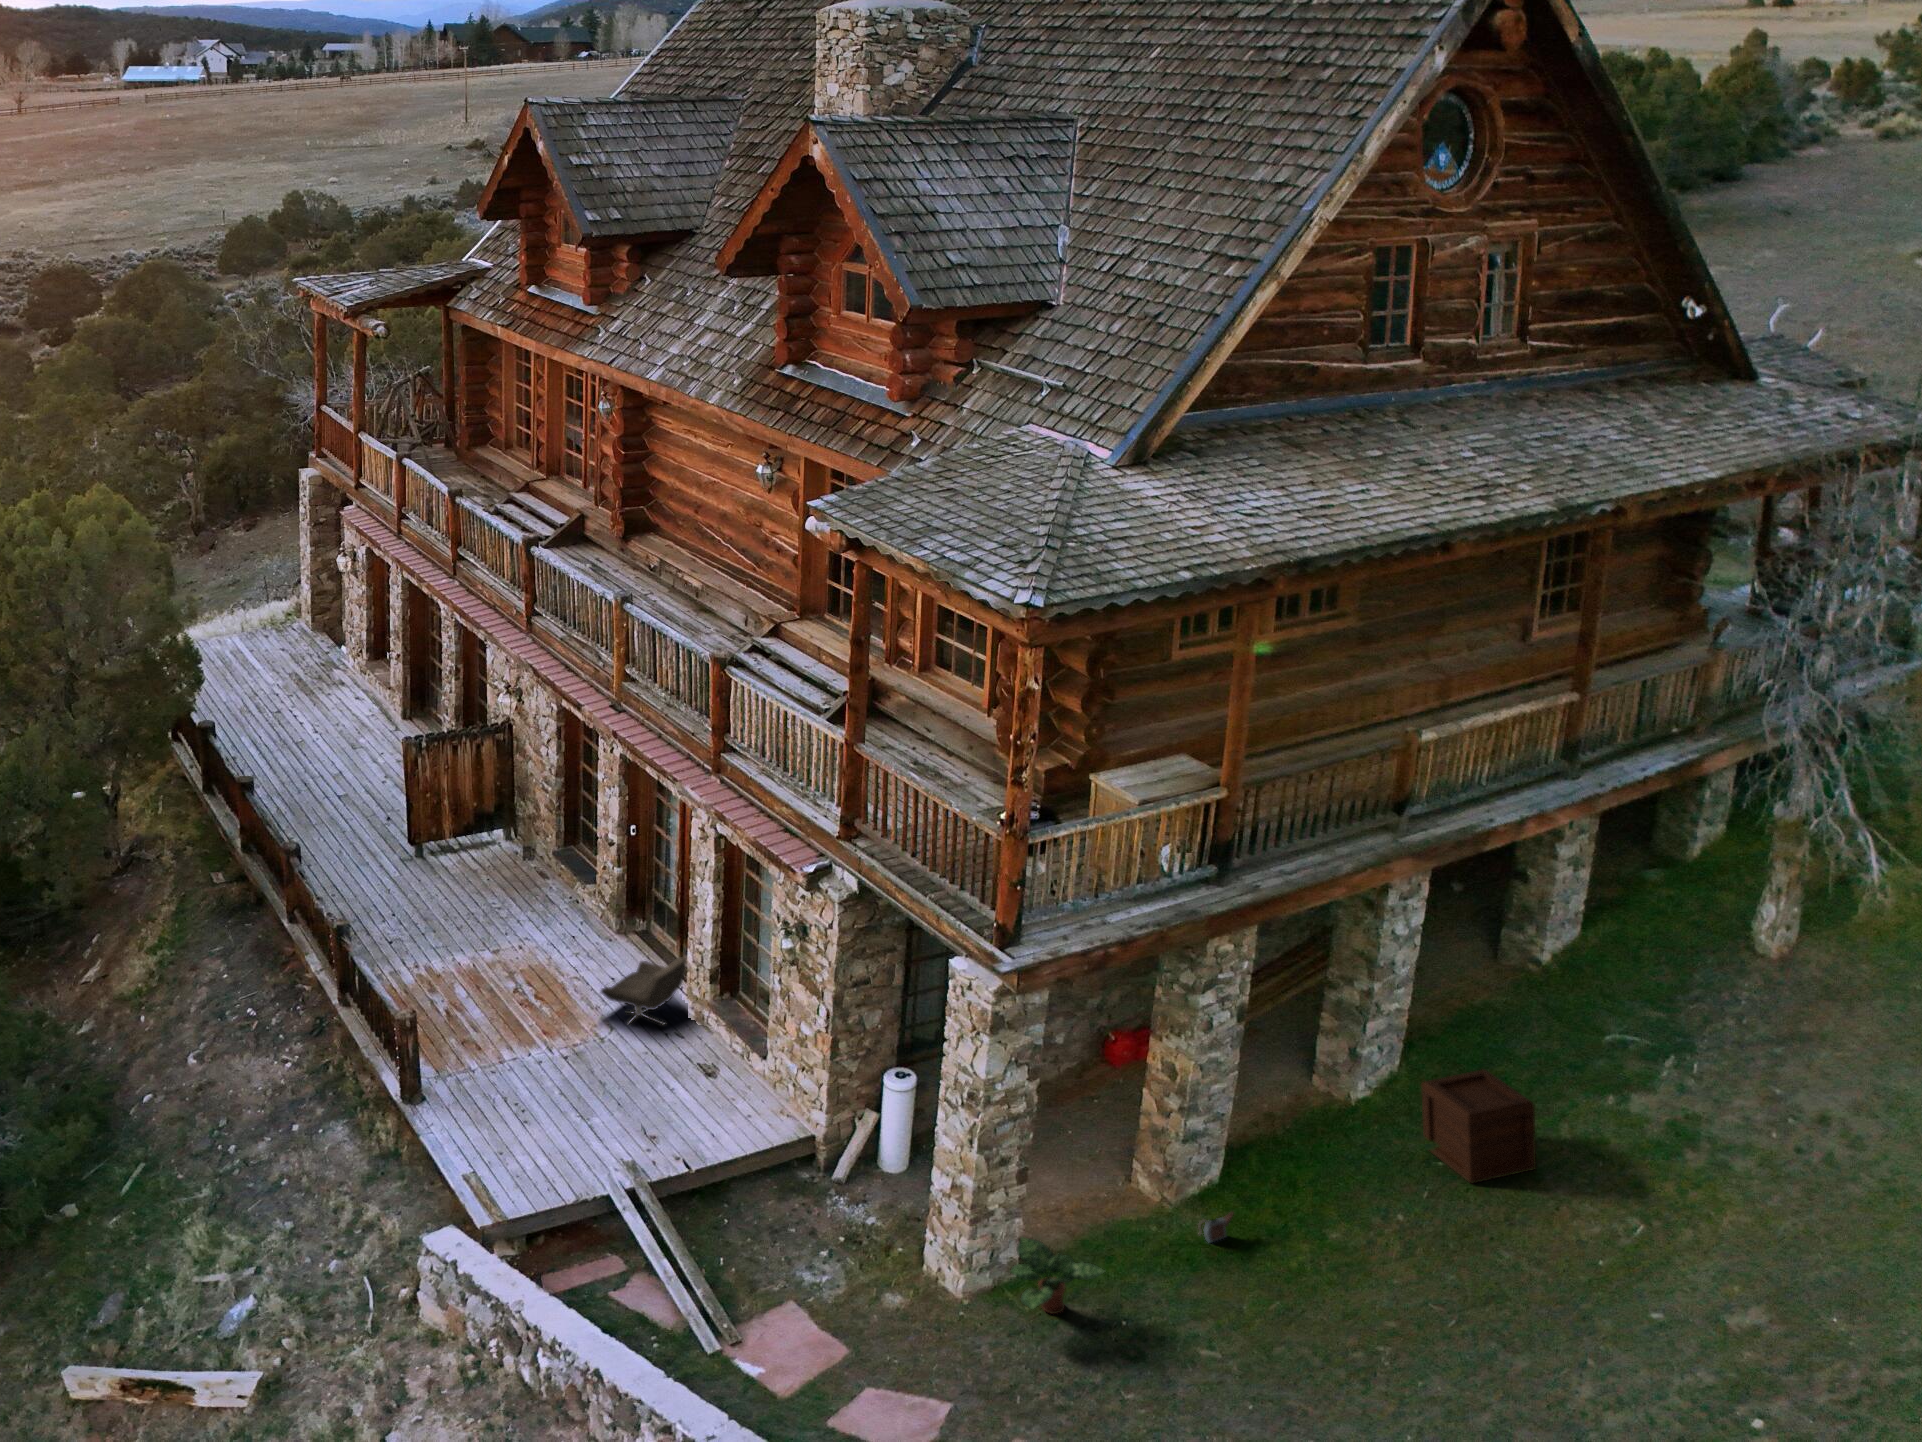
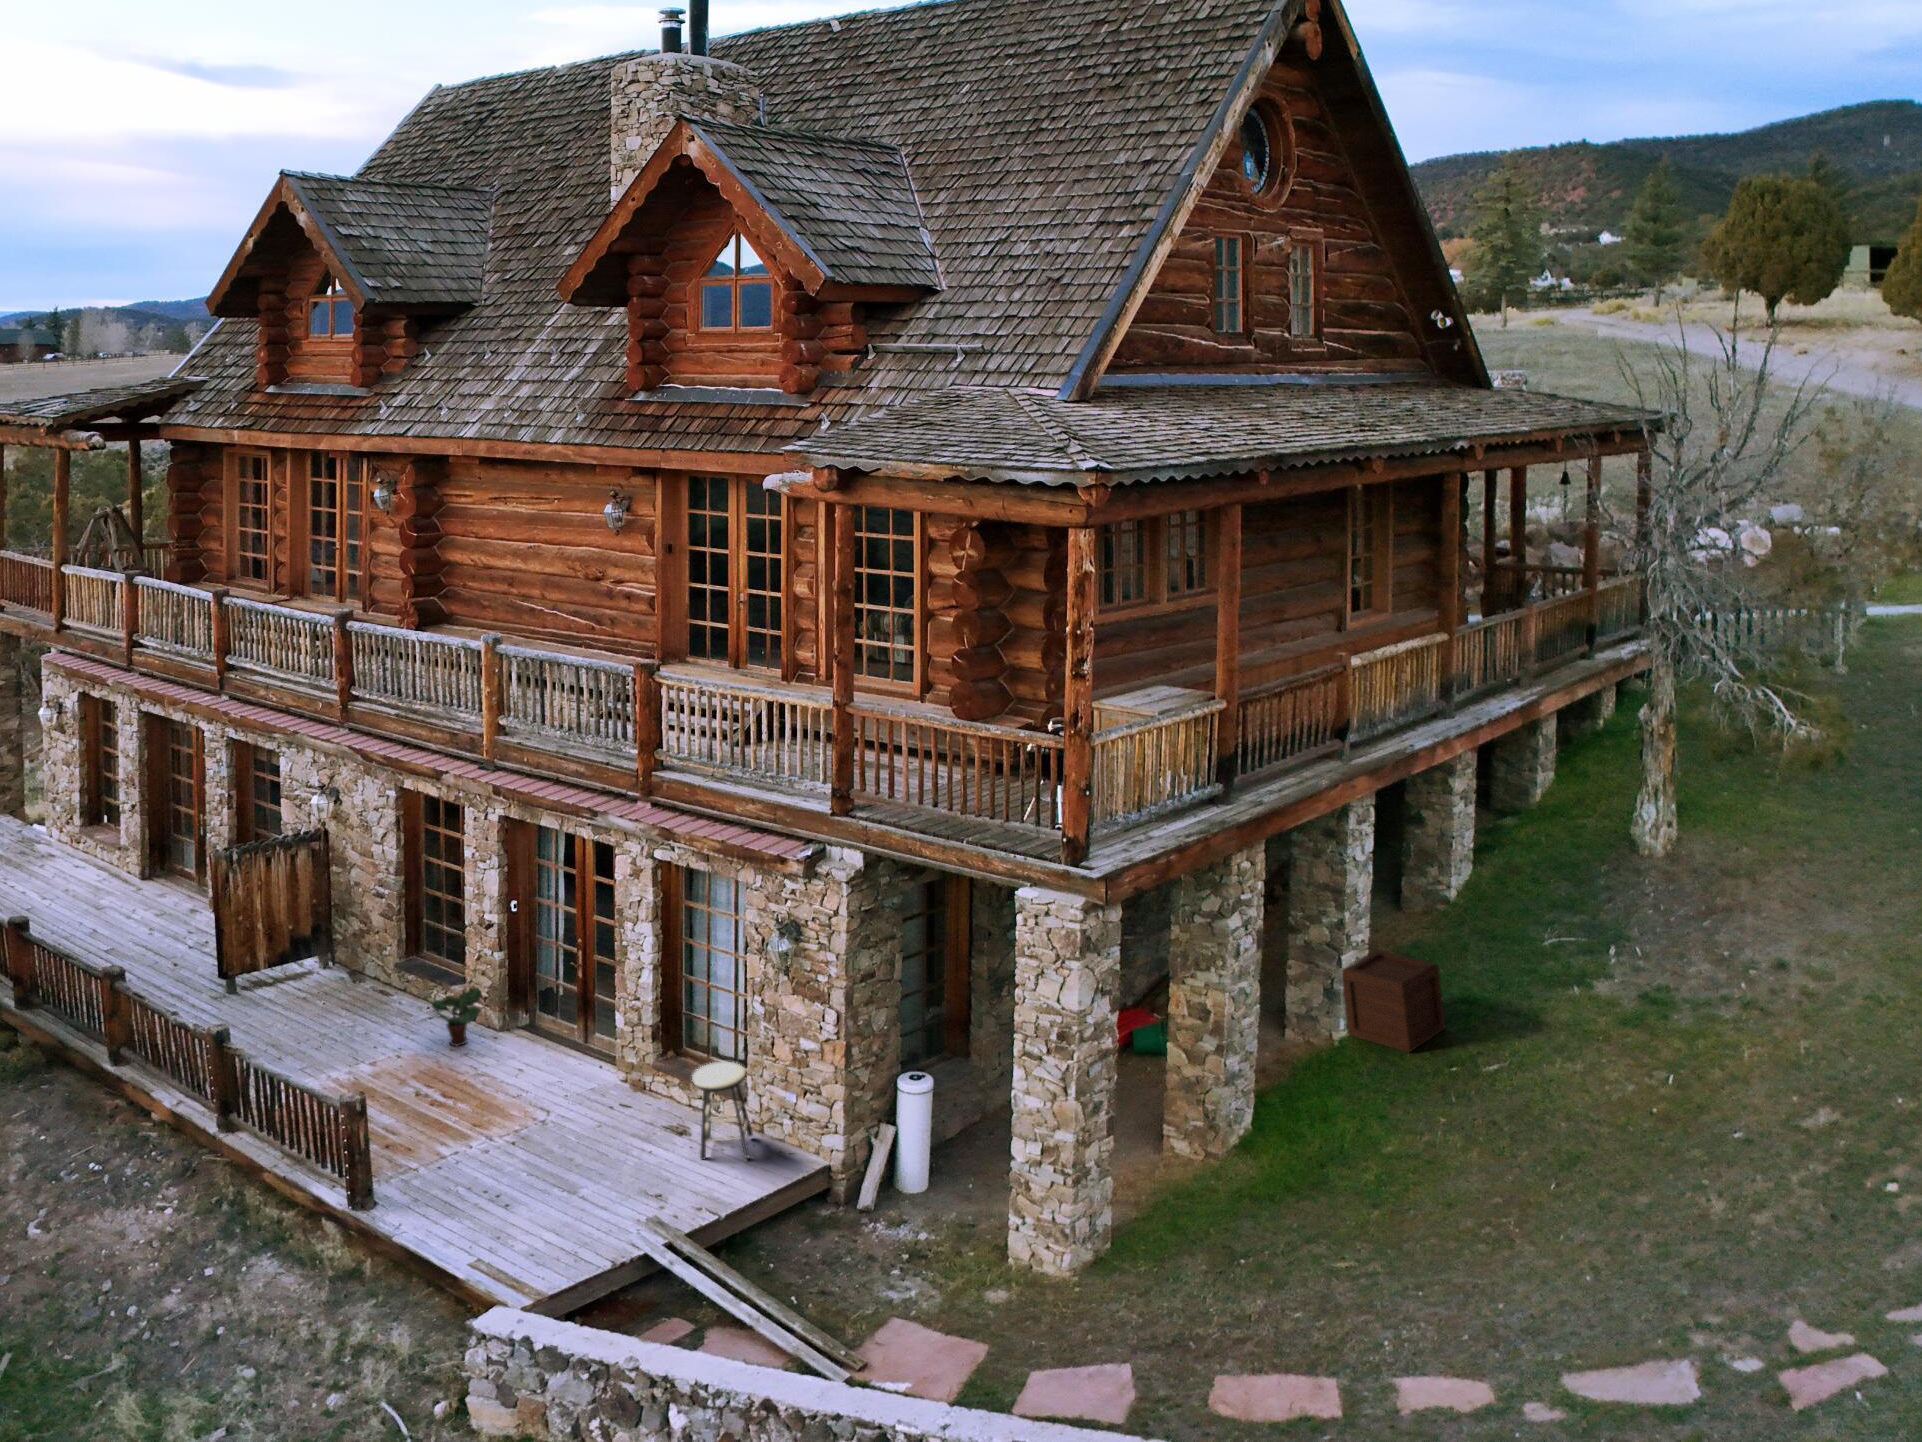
lounge chair: present [601,957,686,1023] -> none [532,1015,616,1110]
stool: none [709,1025,768,1115] -> present [692,1062,753,1160]
watering can: present [1198,1212,1234,1243] -> none [1239,1122,1260,1160]
potted plant: present [1010,1237,1104,1314] -> present [426,988,481,1046]

